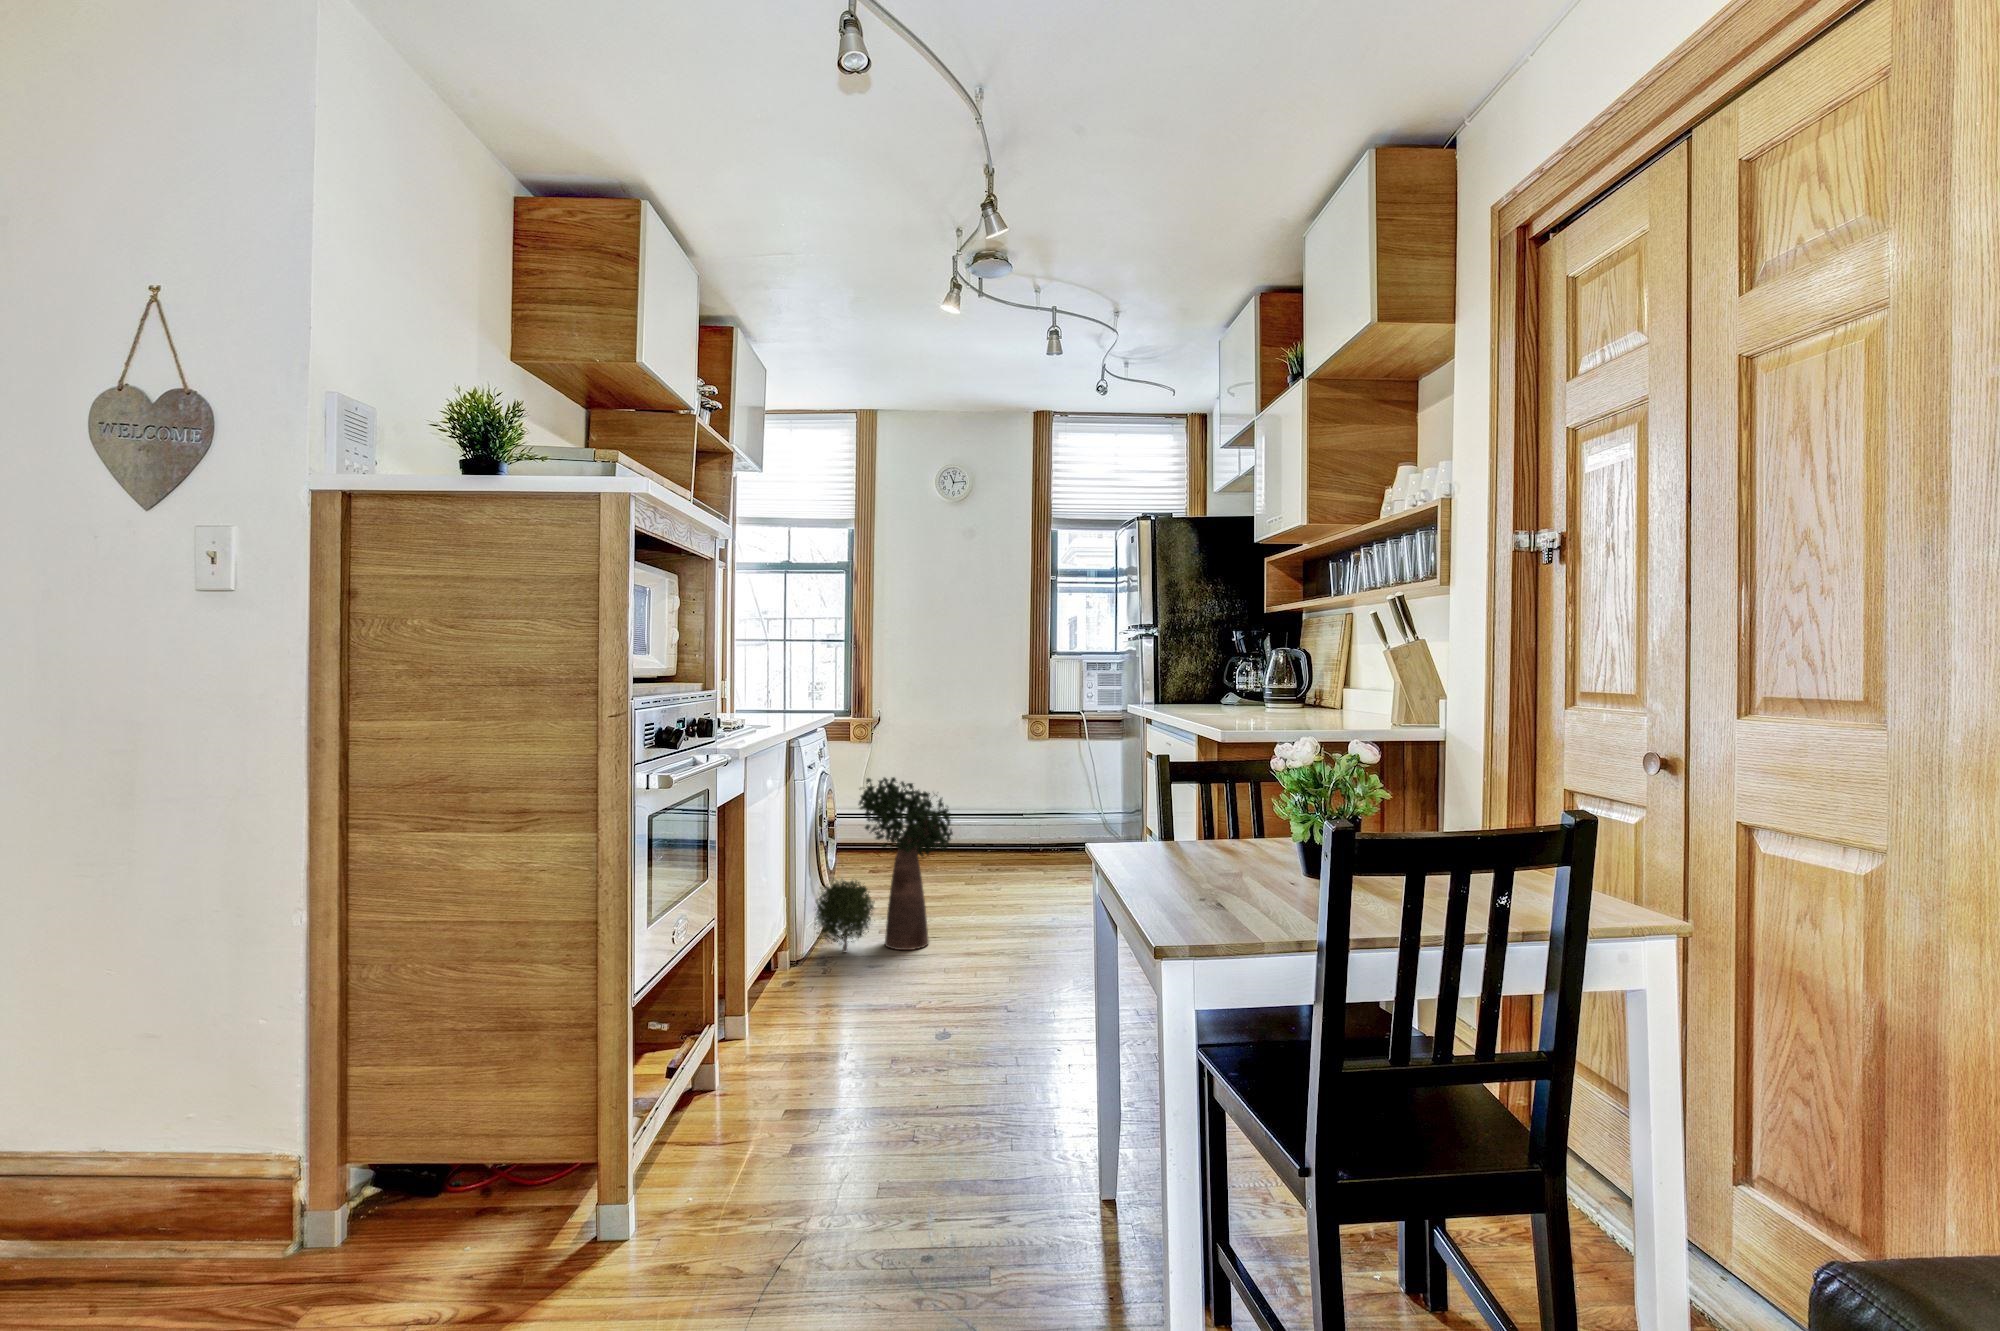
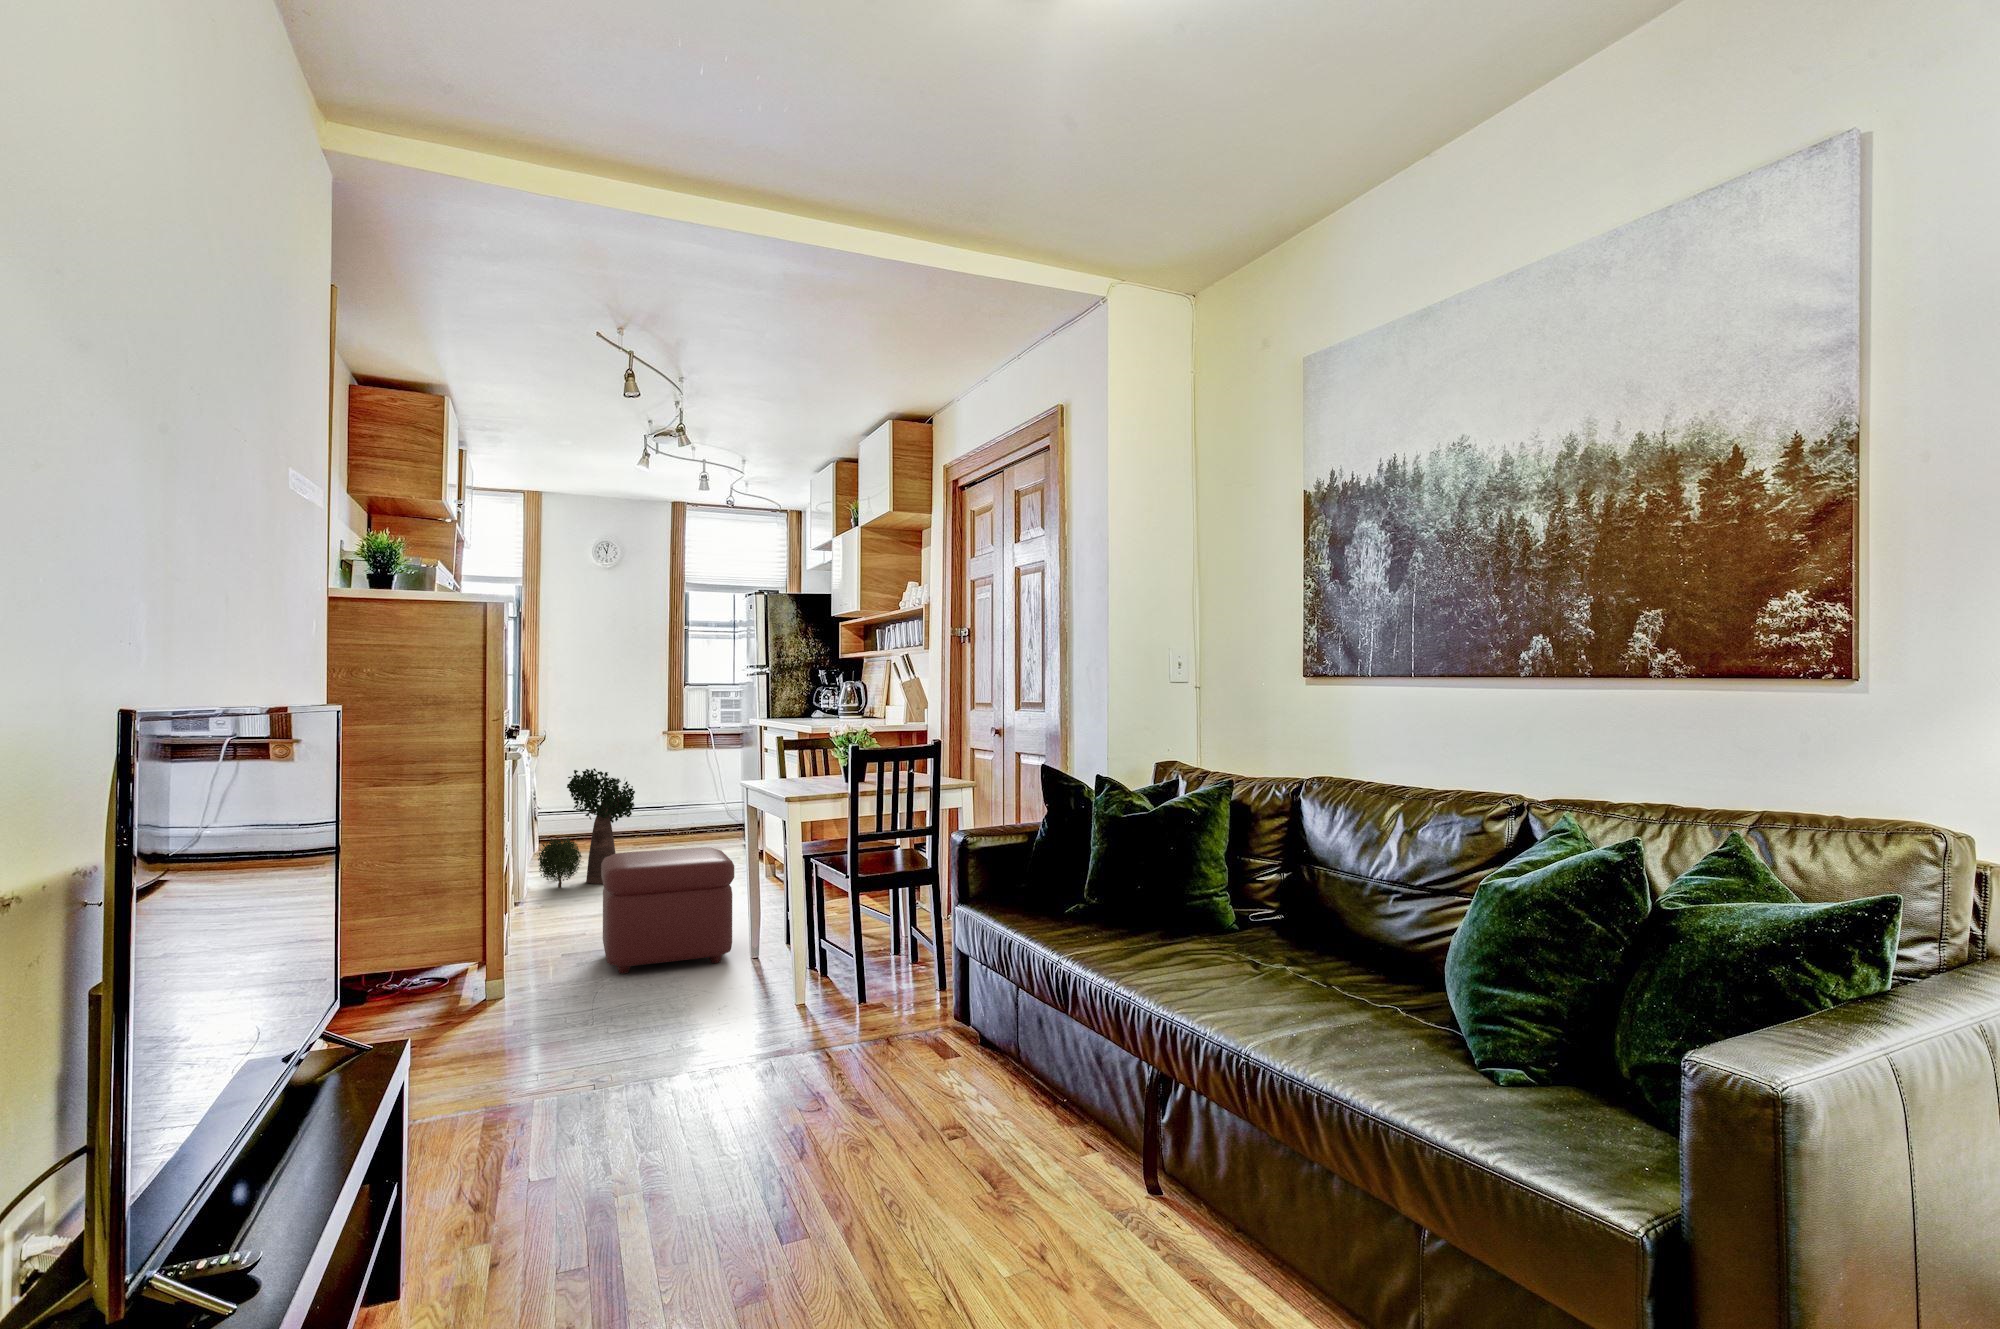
ottoman: none [775,975,1044,1263] -> present [601,847,734,974]

